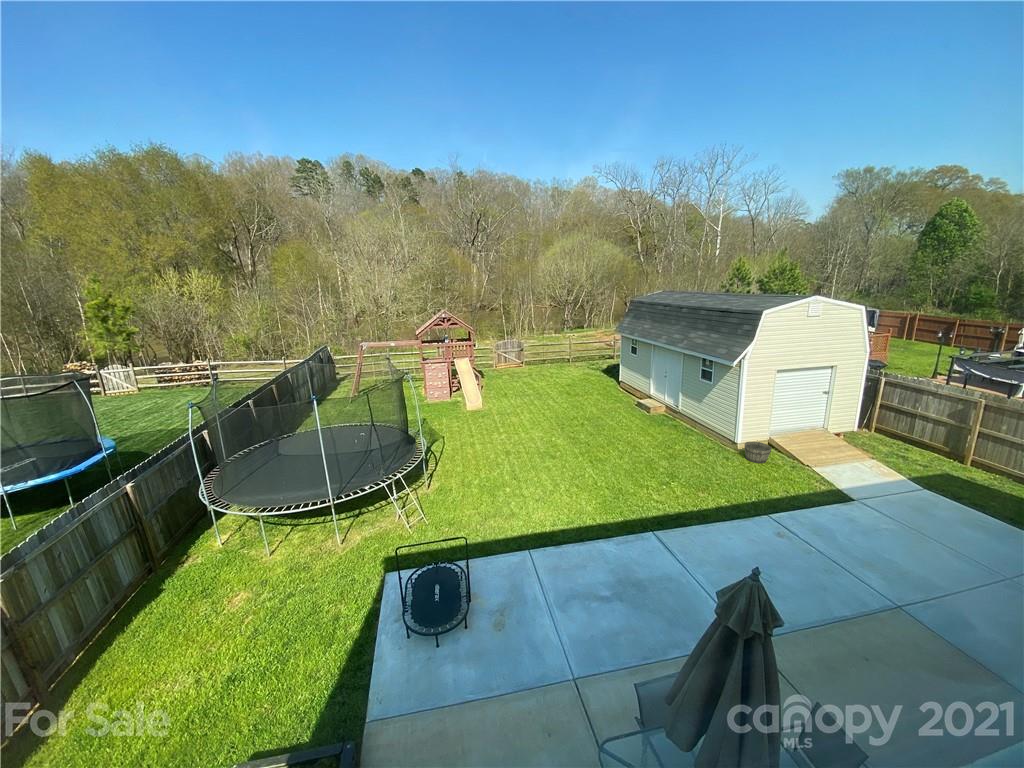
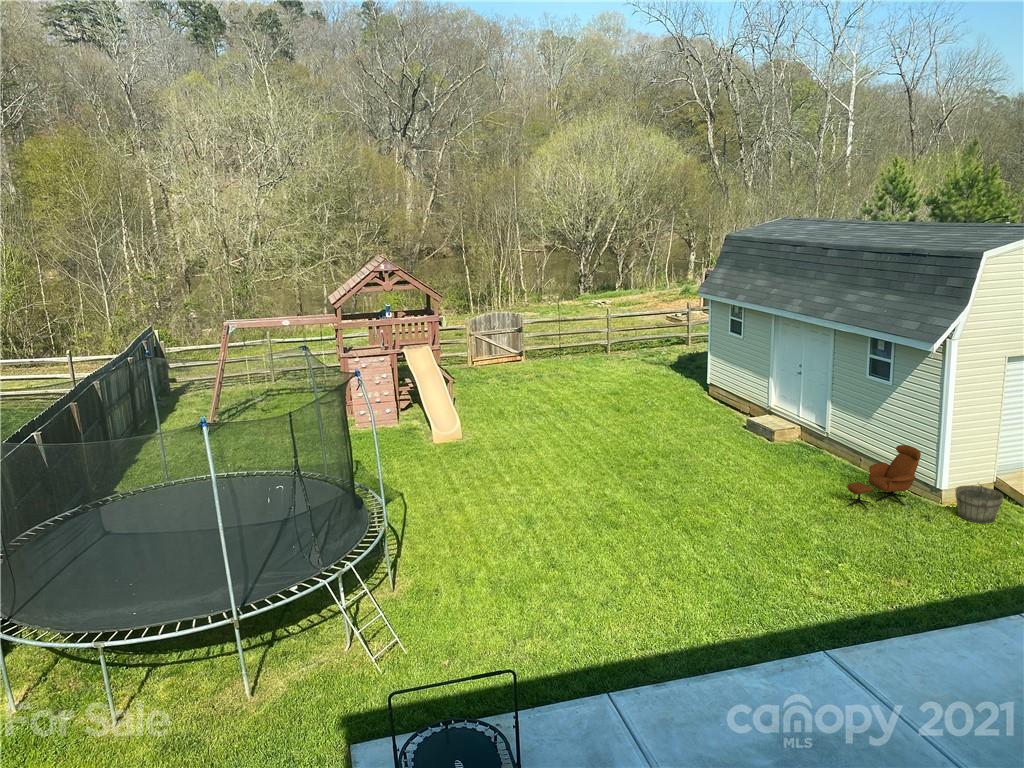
lounge chair: none [683,418,726,453] -> present [847,445,921,509]

